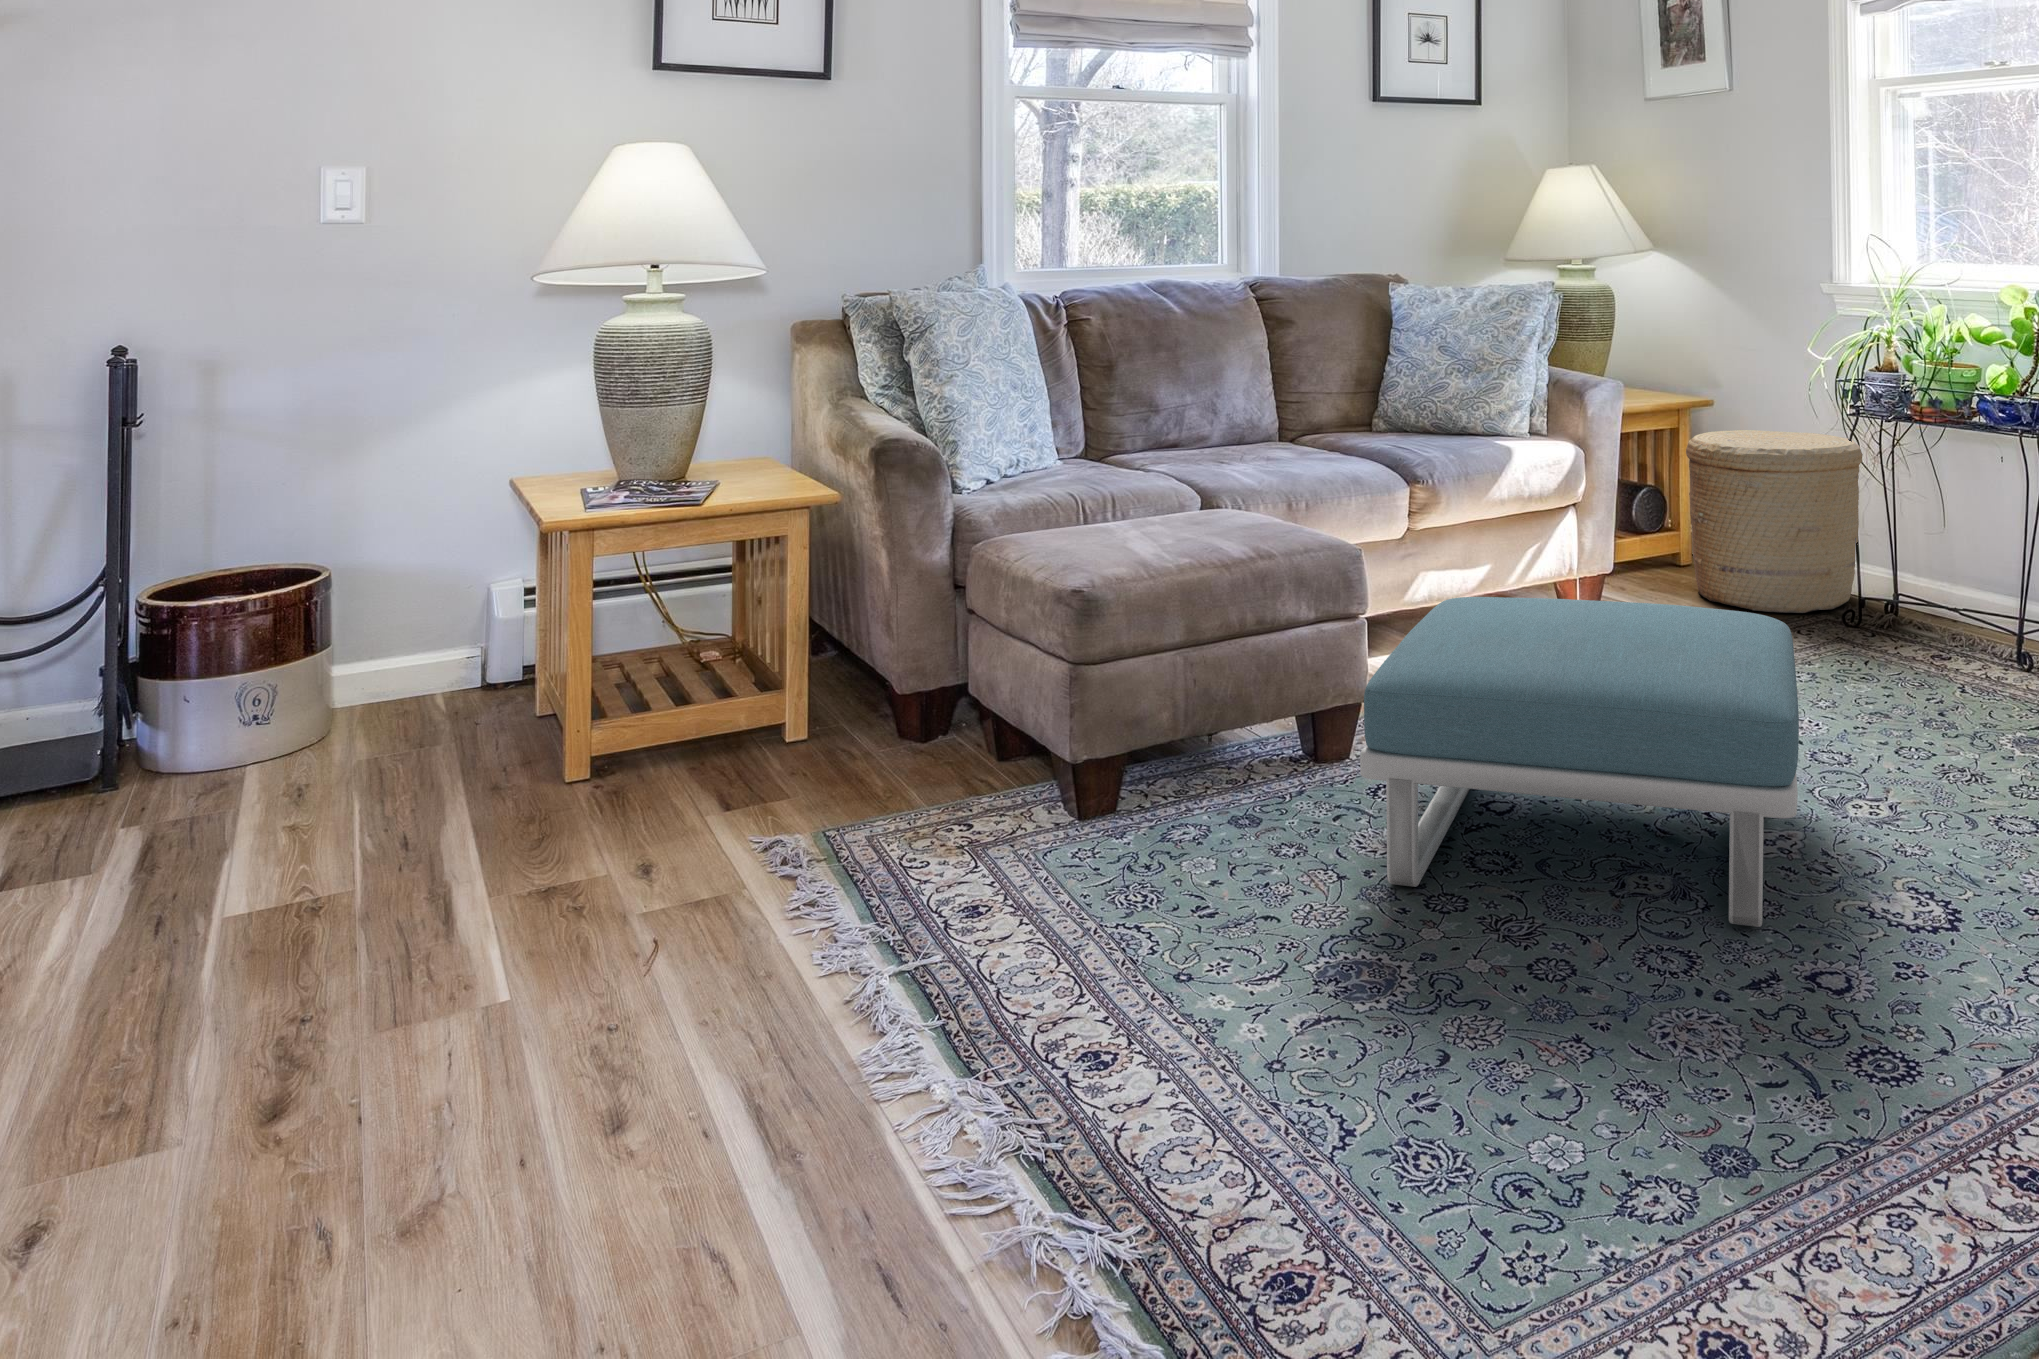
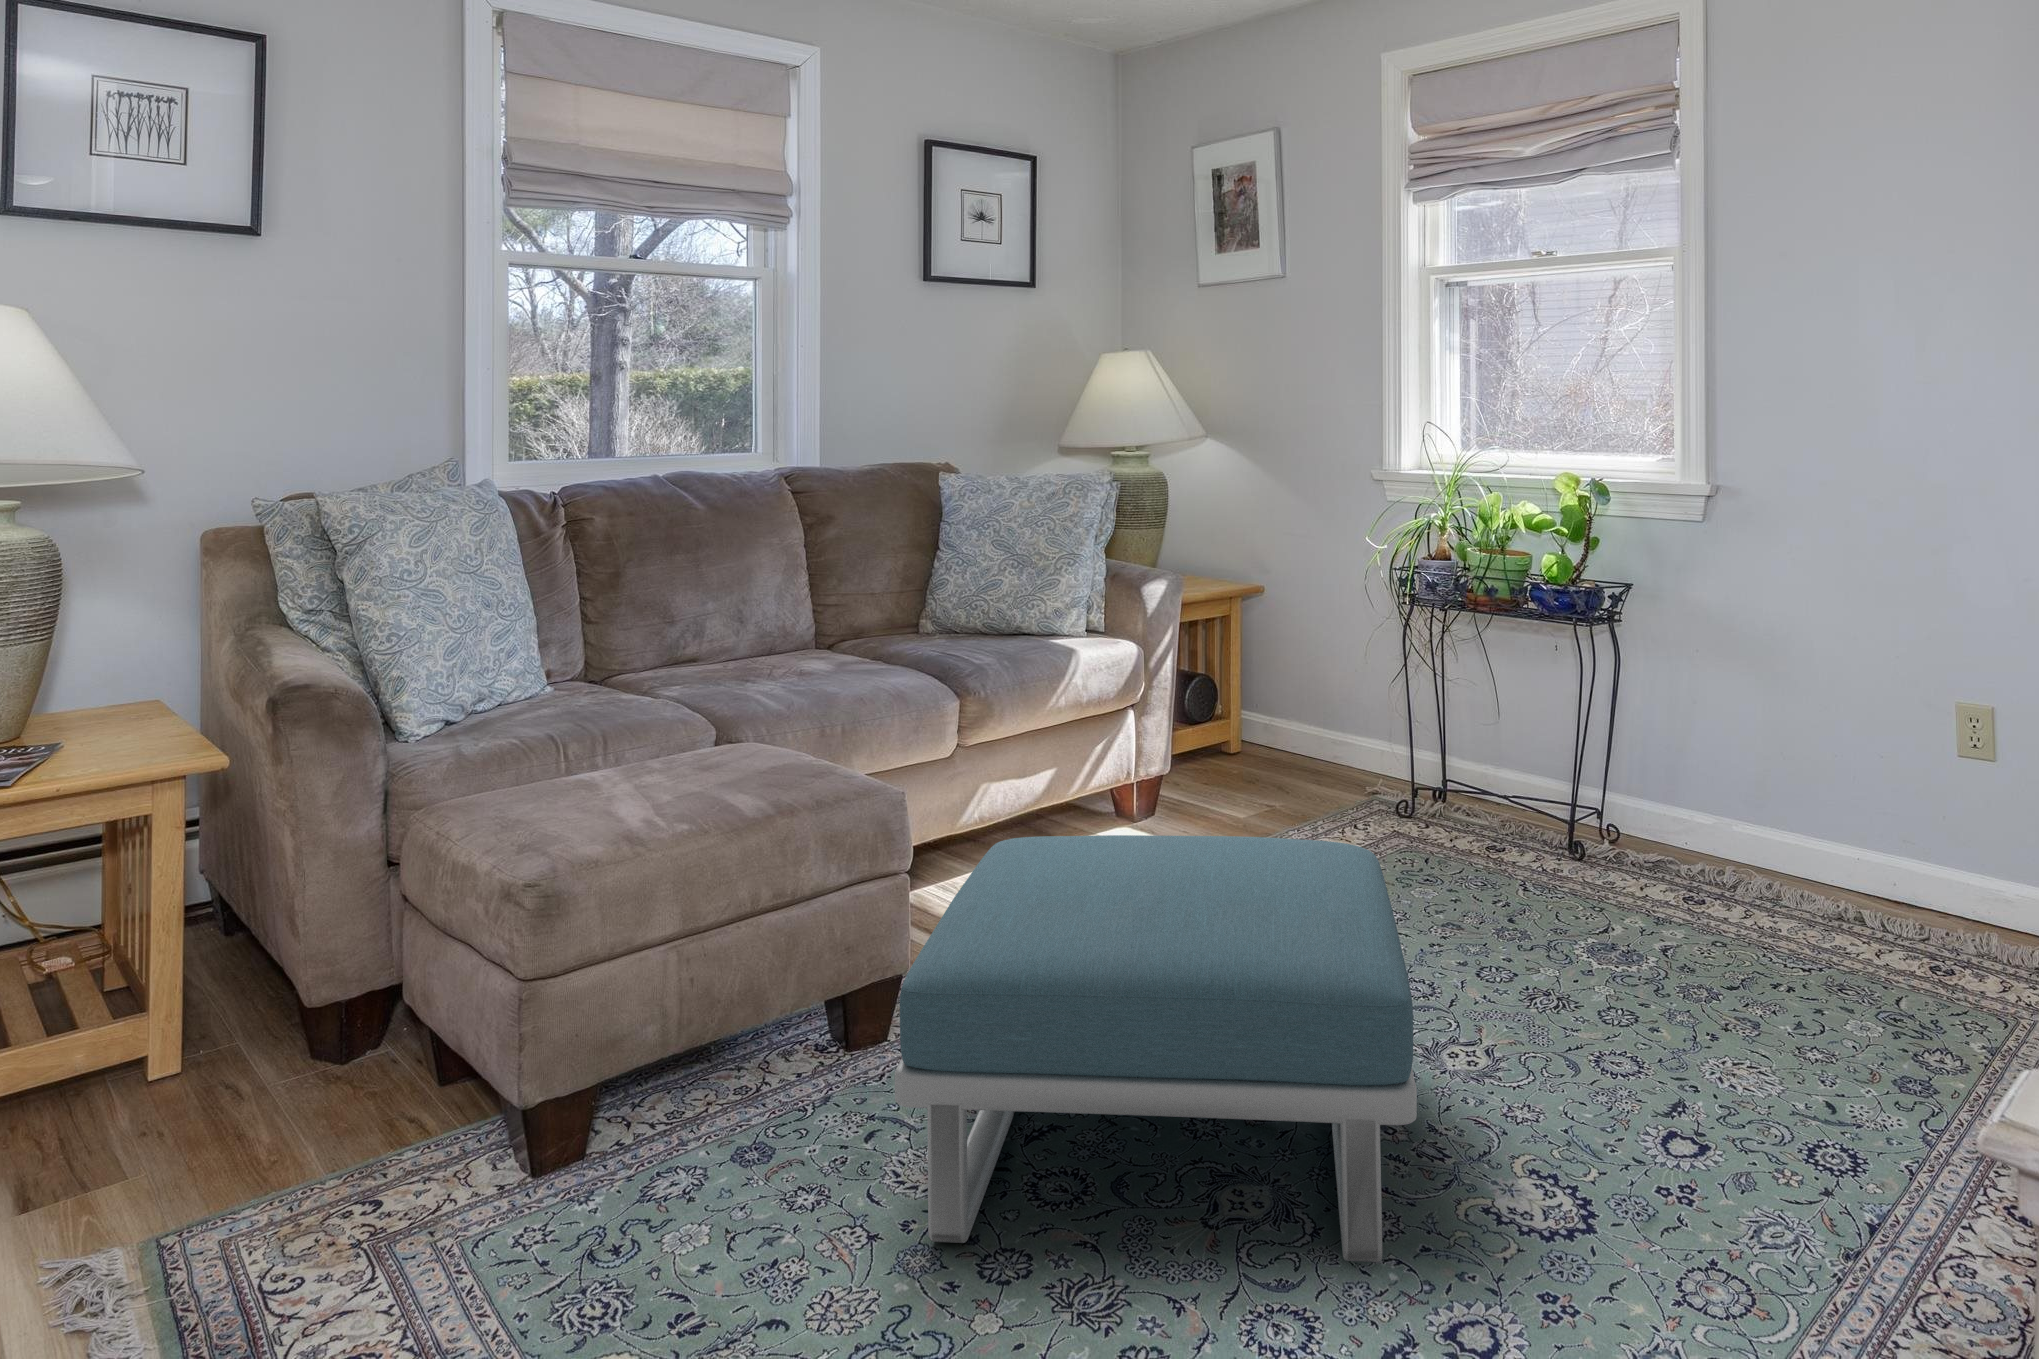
woven basket: present [1686,430,1863,613] -> none [1242,614,1414,806]

